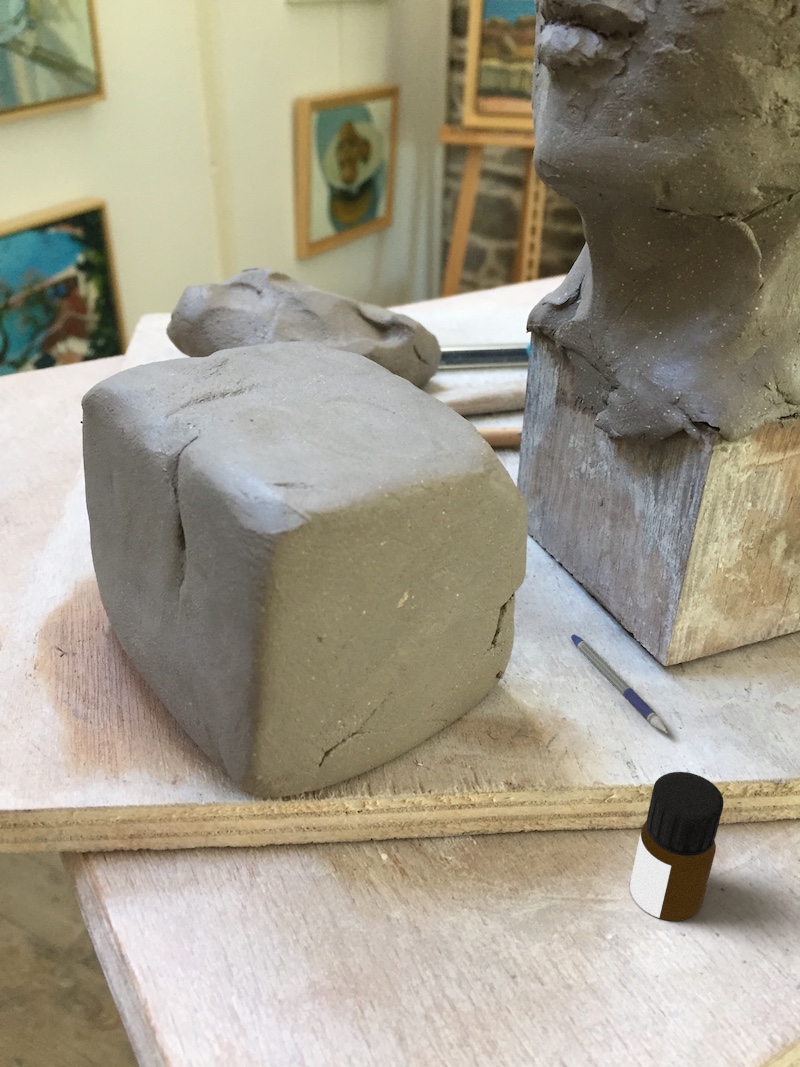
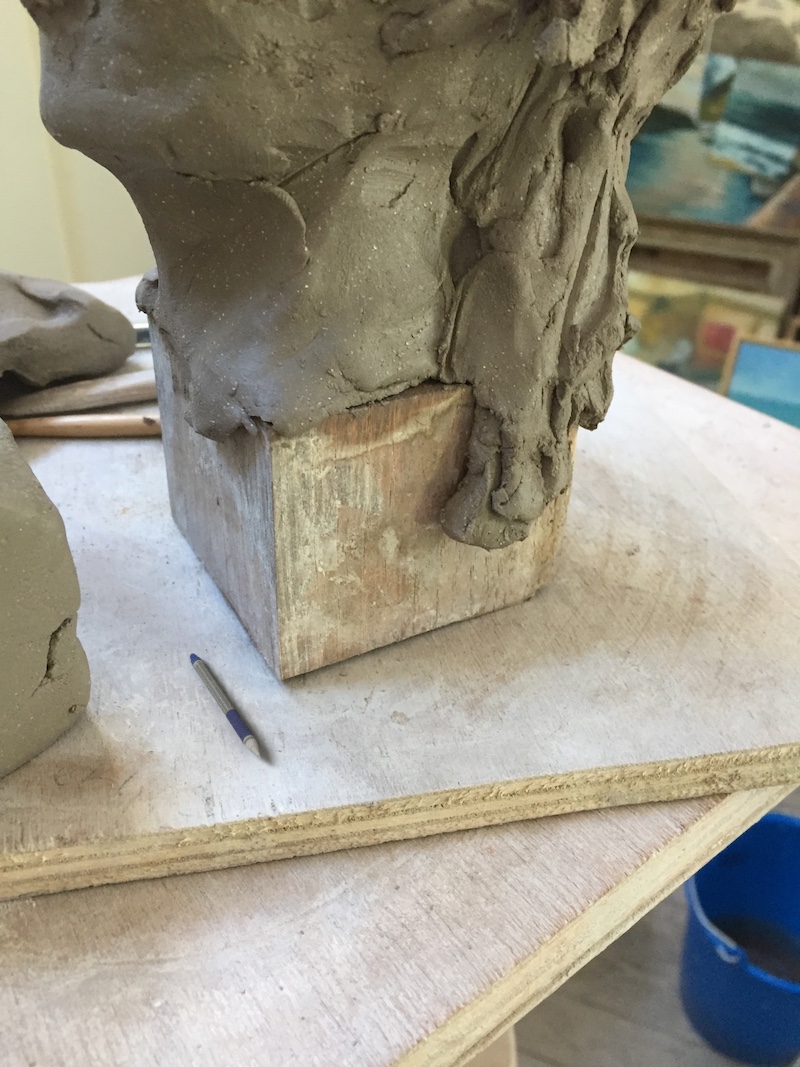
bottle: present [630,772,724,921] -> none [177,816,272,987]

